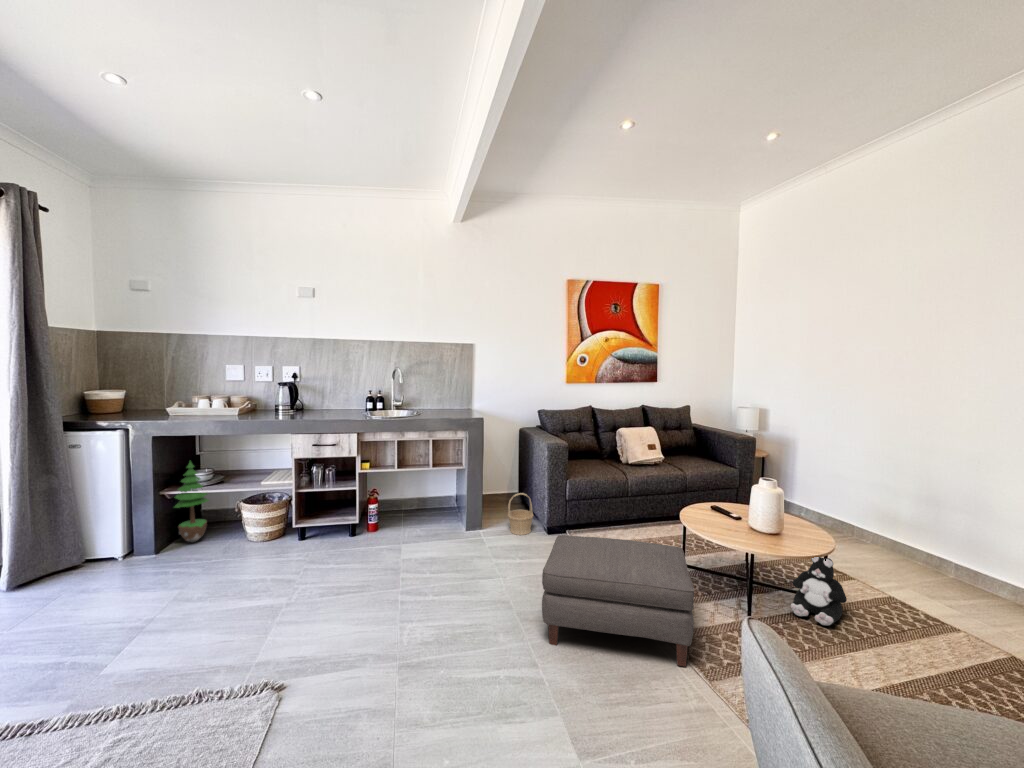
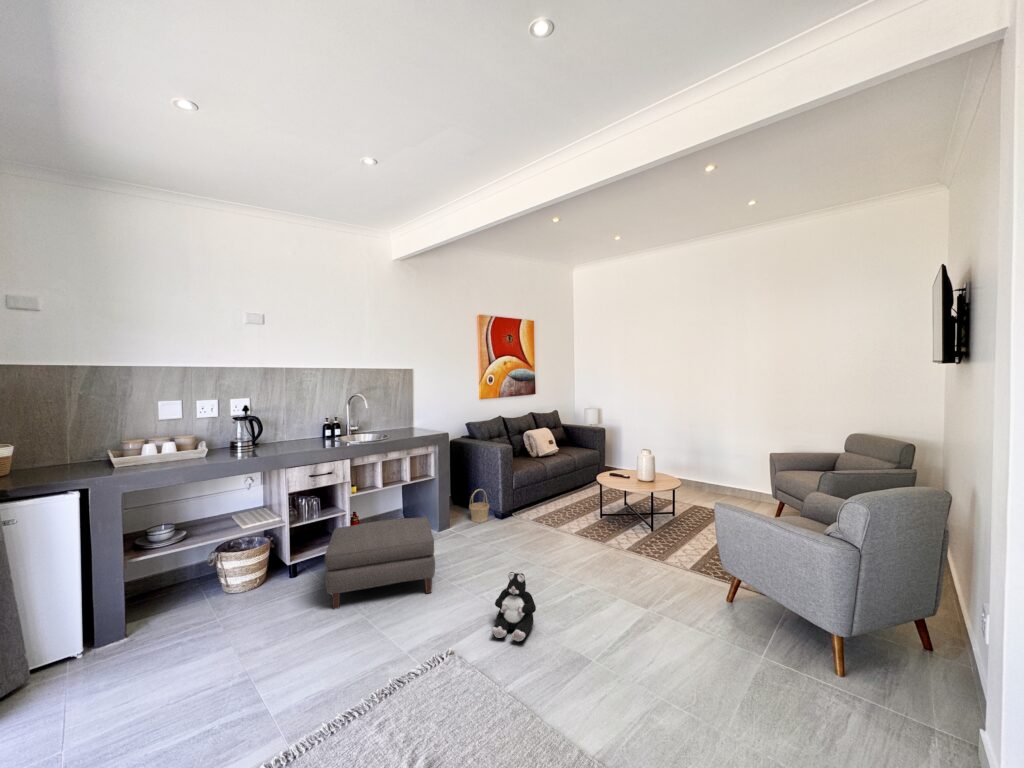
potted tree: present [174,461,209,542] -> none [140,513,184,606]
ottoman: present [542,535,694,667] -> present [325,517,435,609]
plush toy: present [791,557,847,625] -> present [492,572,536,641]

